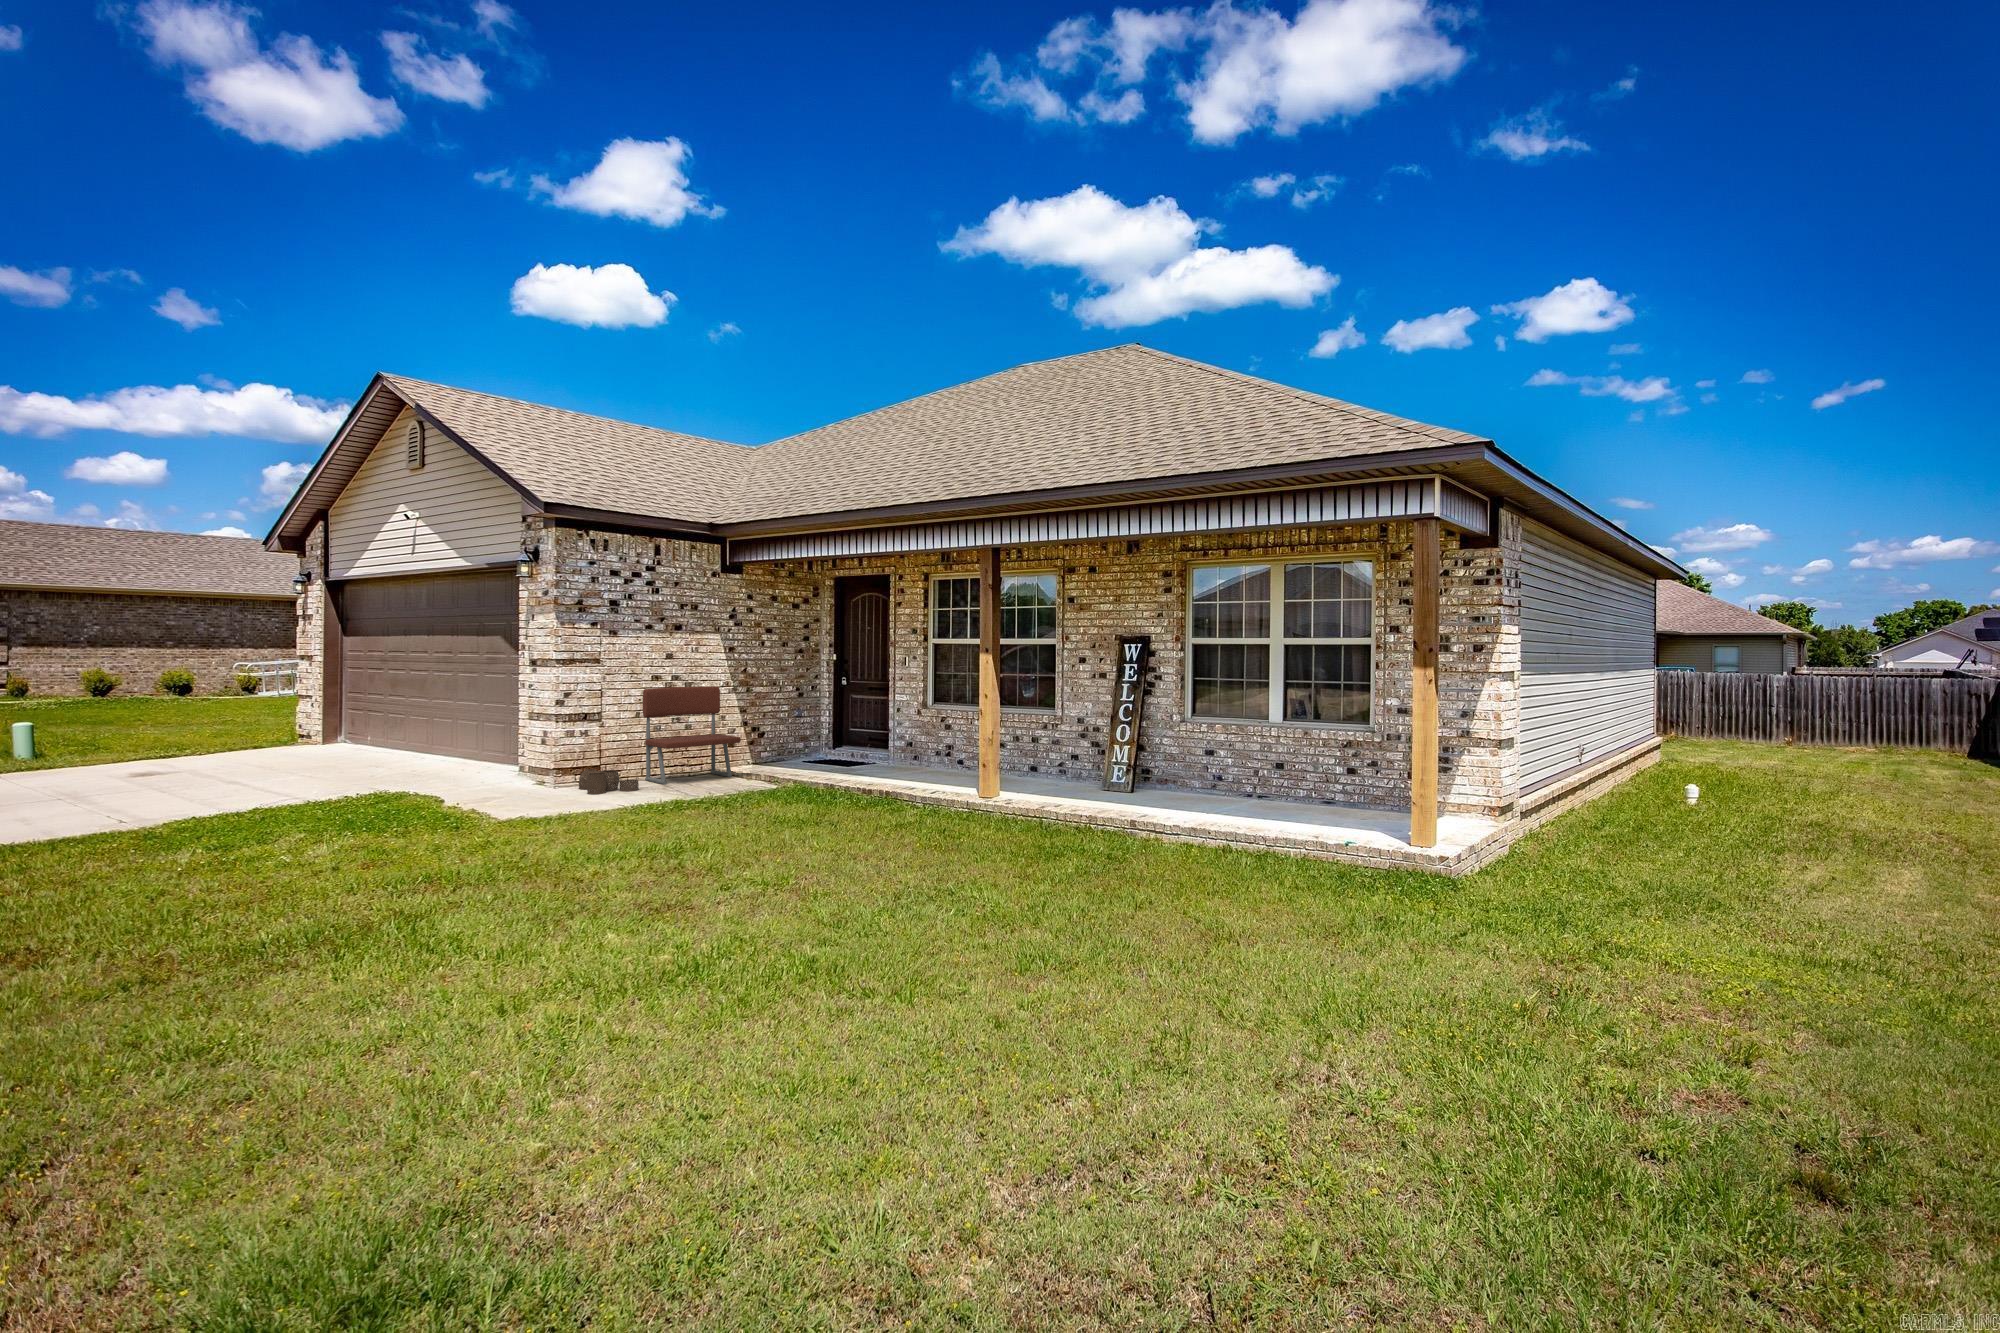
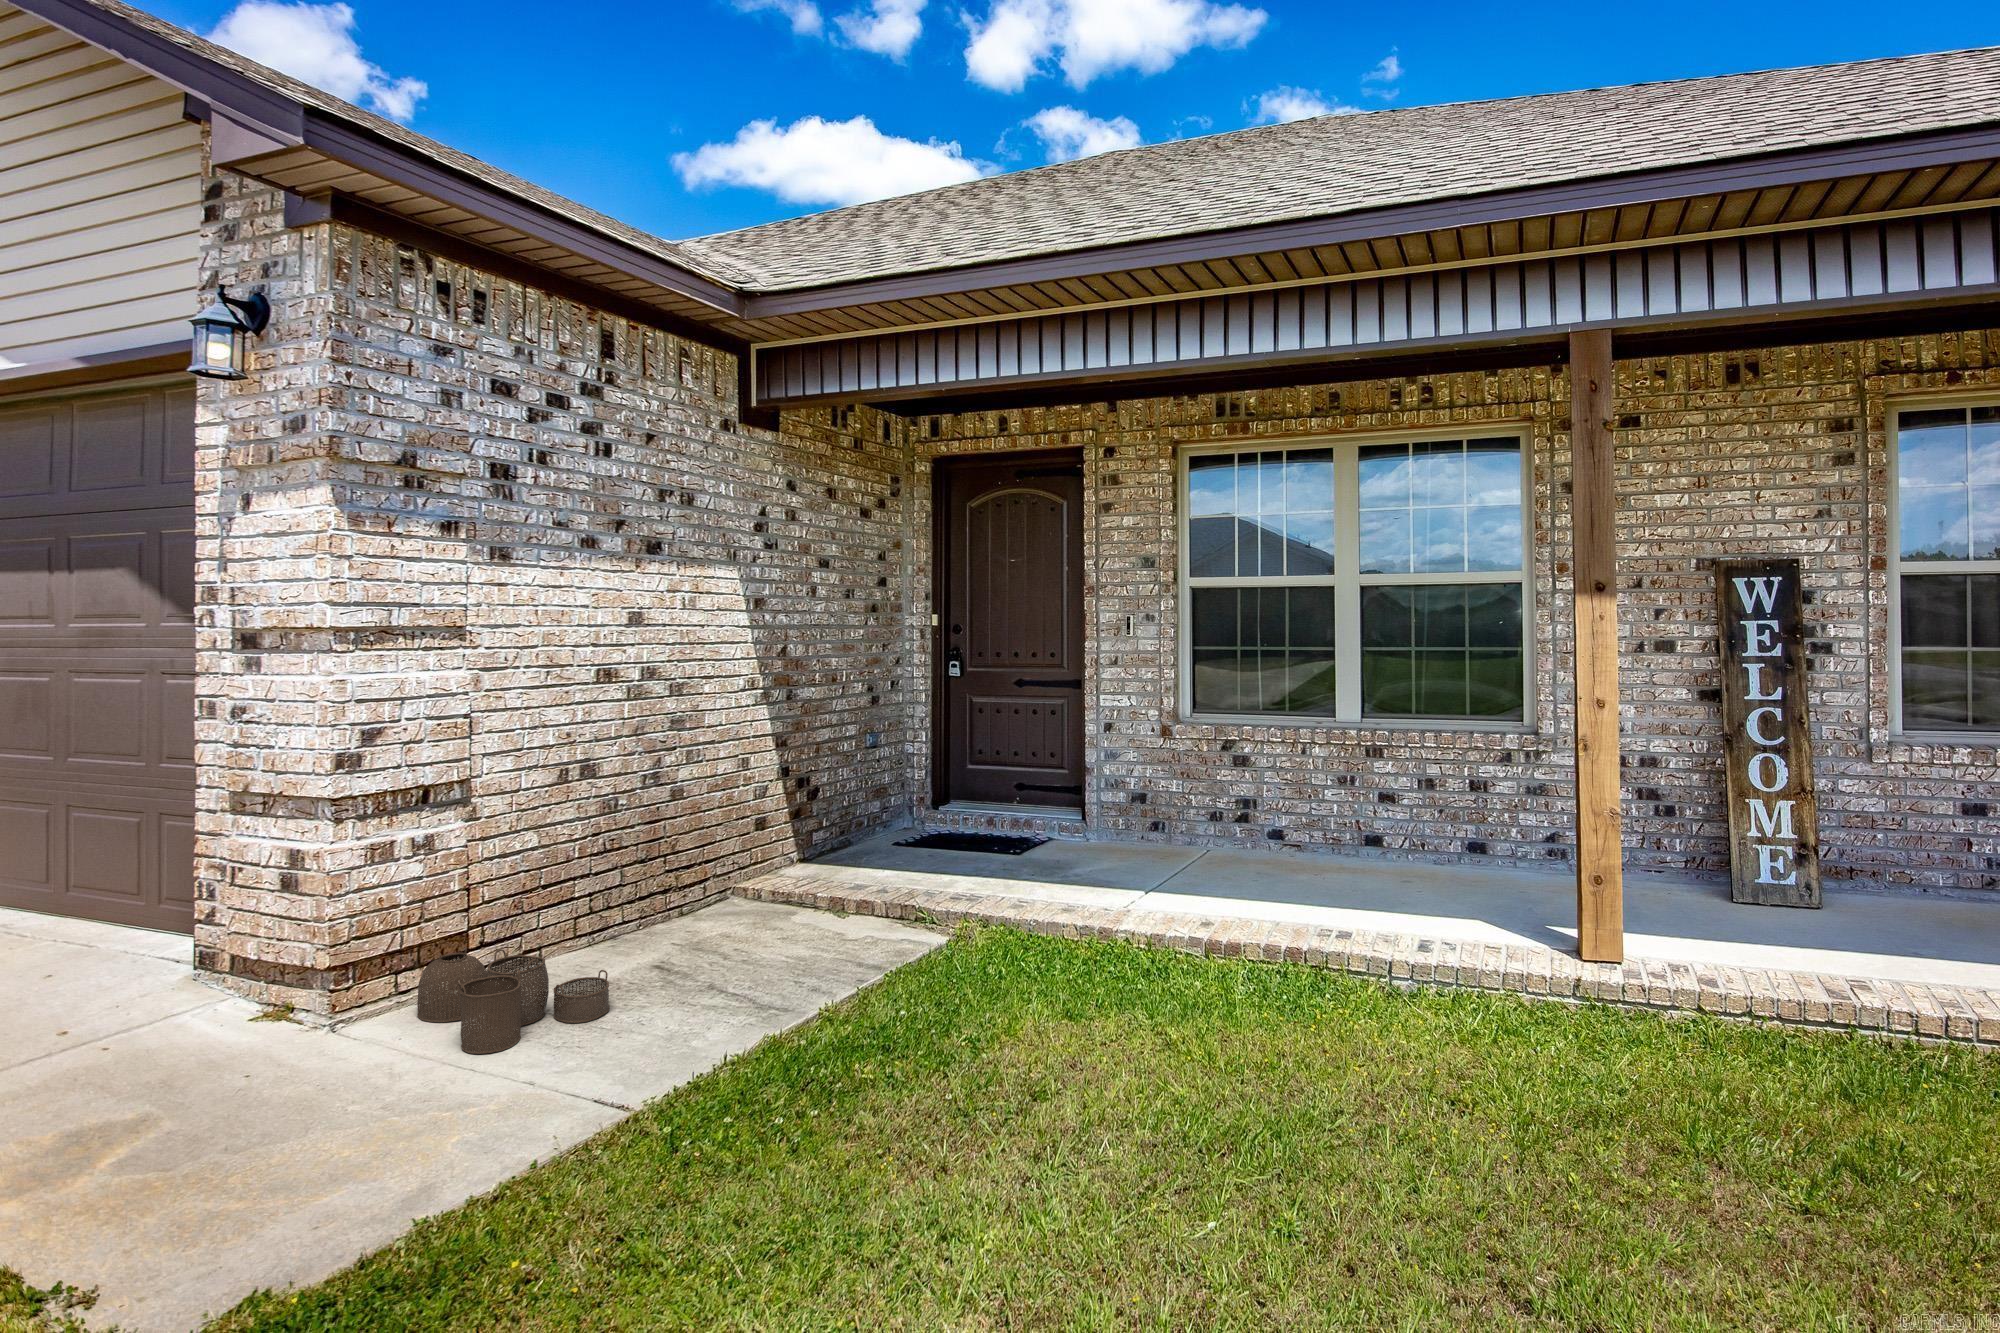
bench: present [643,686,741,785] -> none [583,694,825,970]

